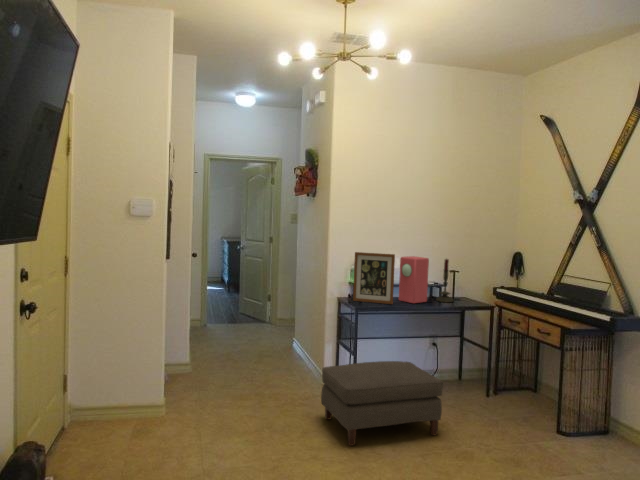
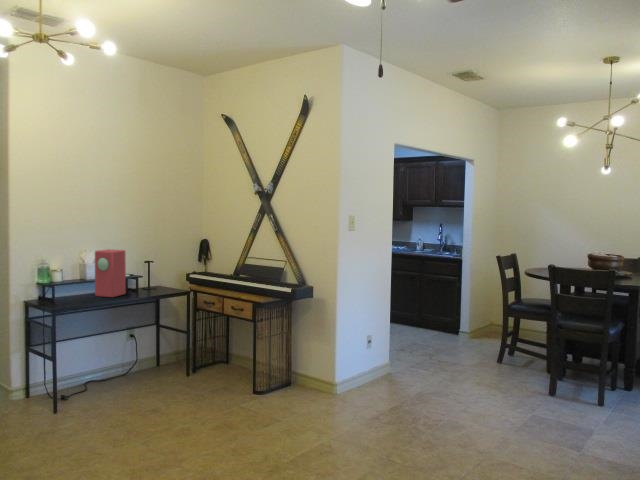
picture frame: present [353,252,395,304] -> none [43,249,91,302]
candle: present [436,259,453,302] -> none [134,249,151,293]
ottoman: present [321,361,443,446] -> none [17,357,156,457]

